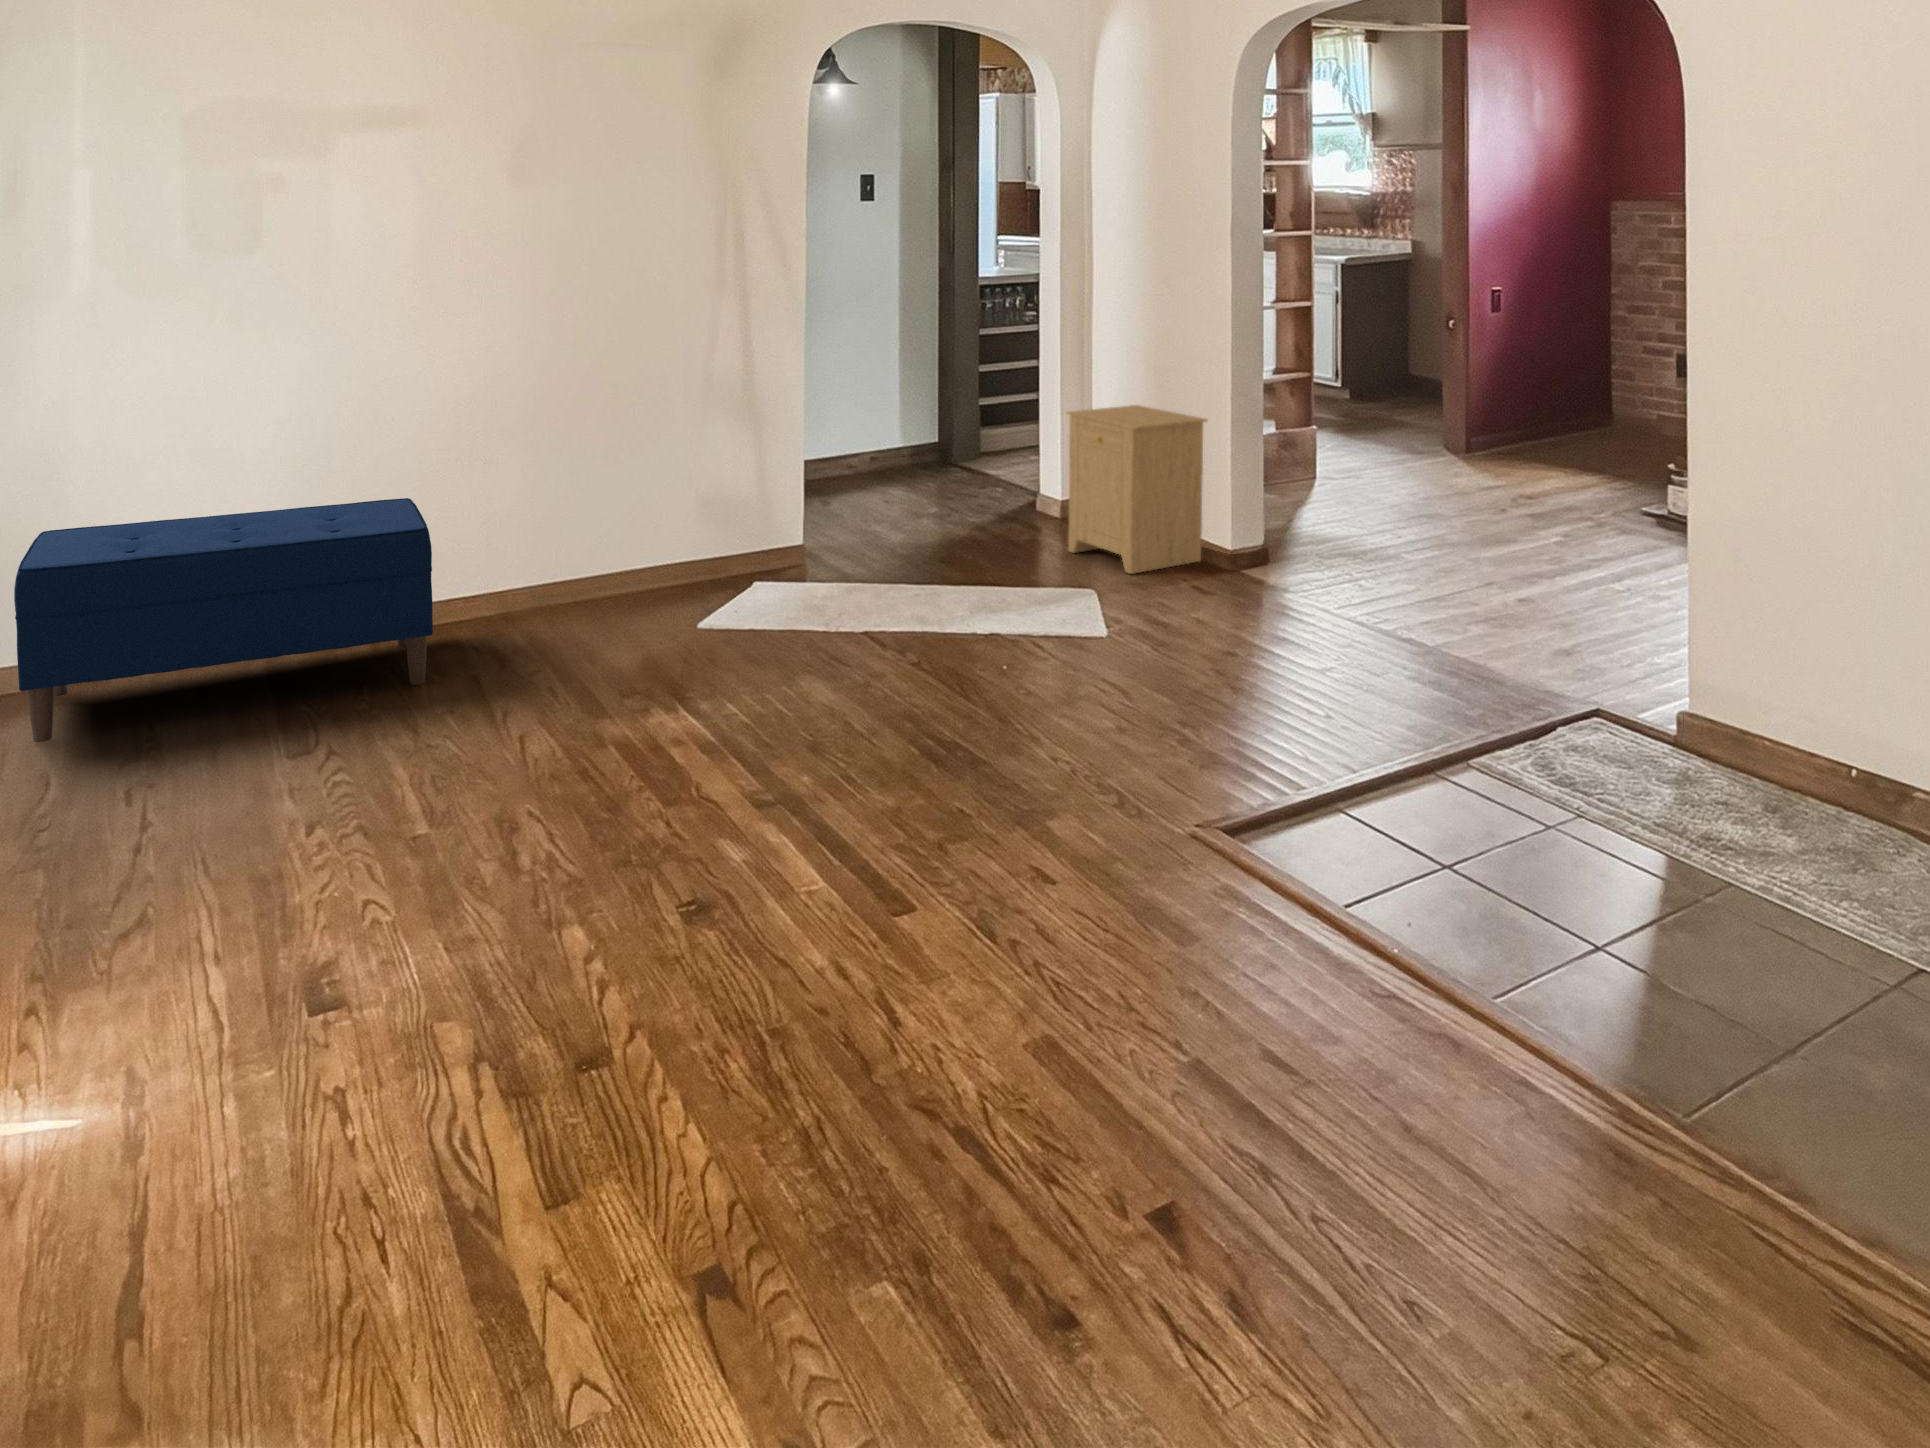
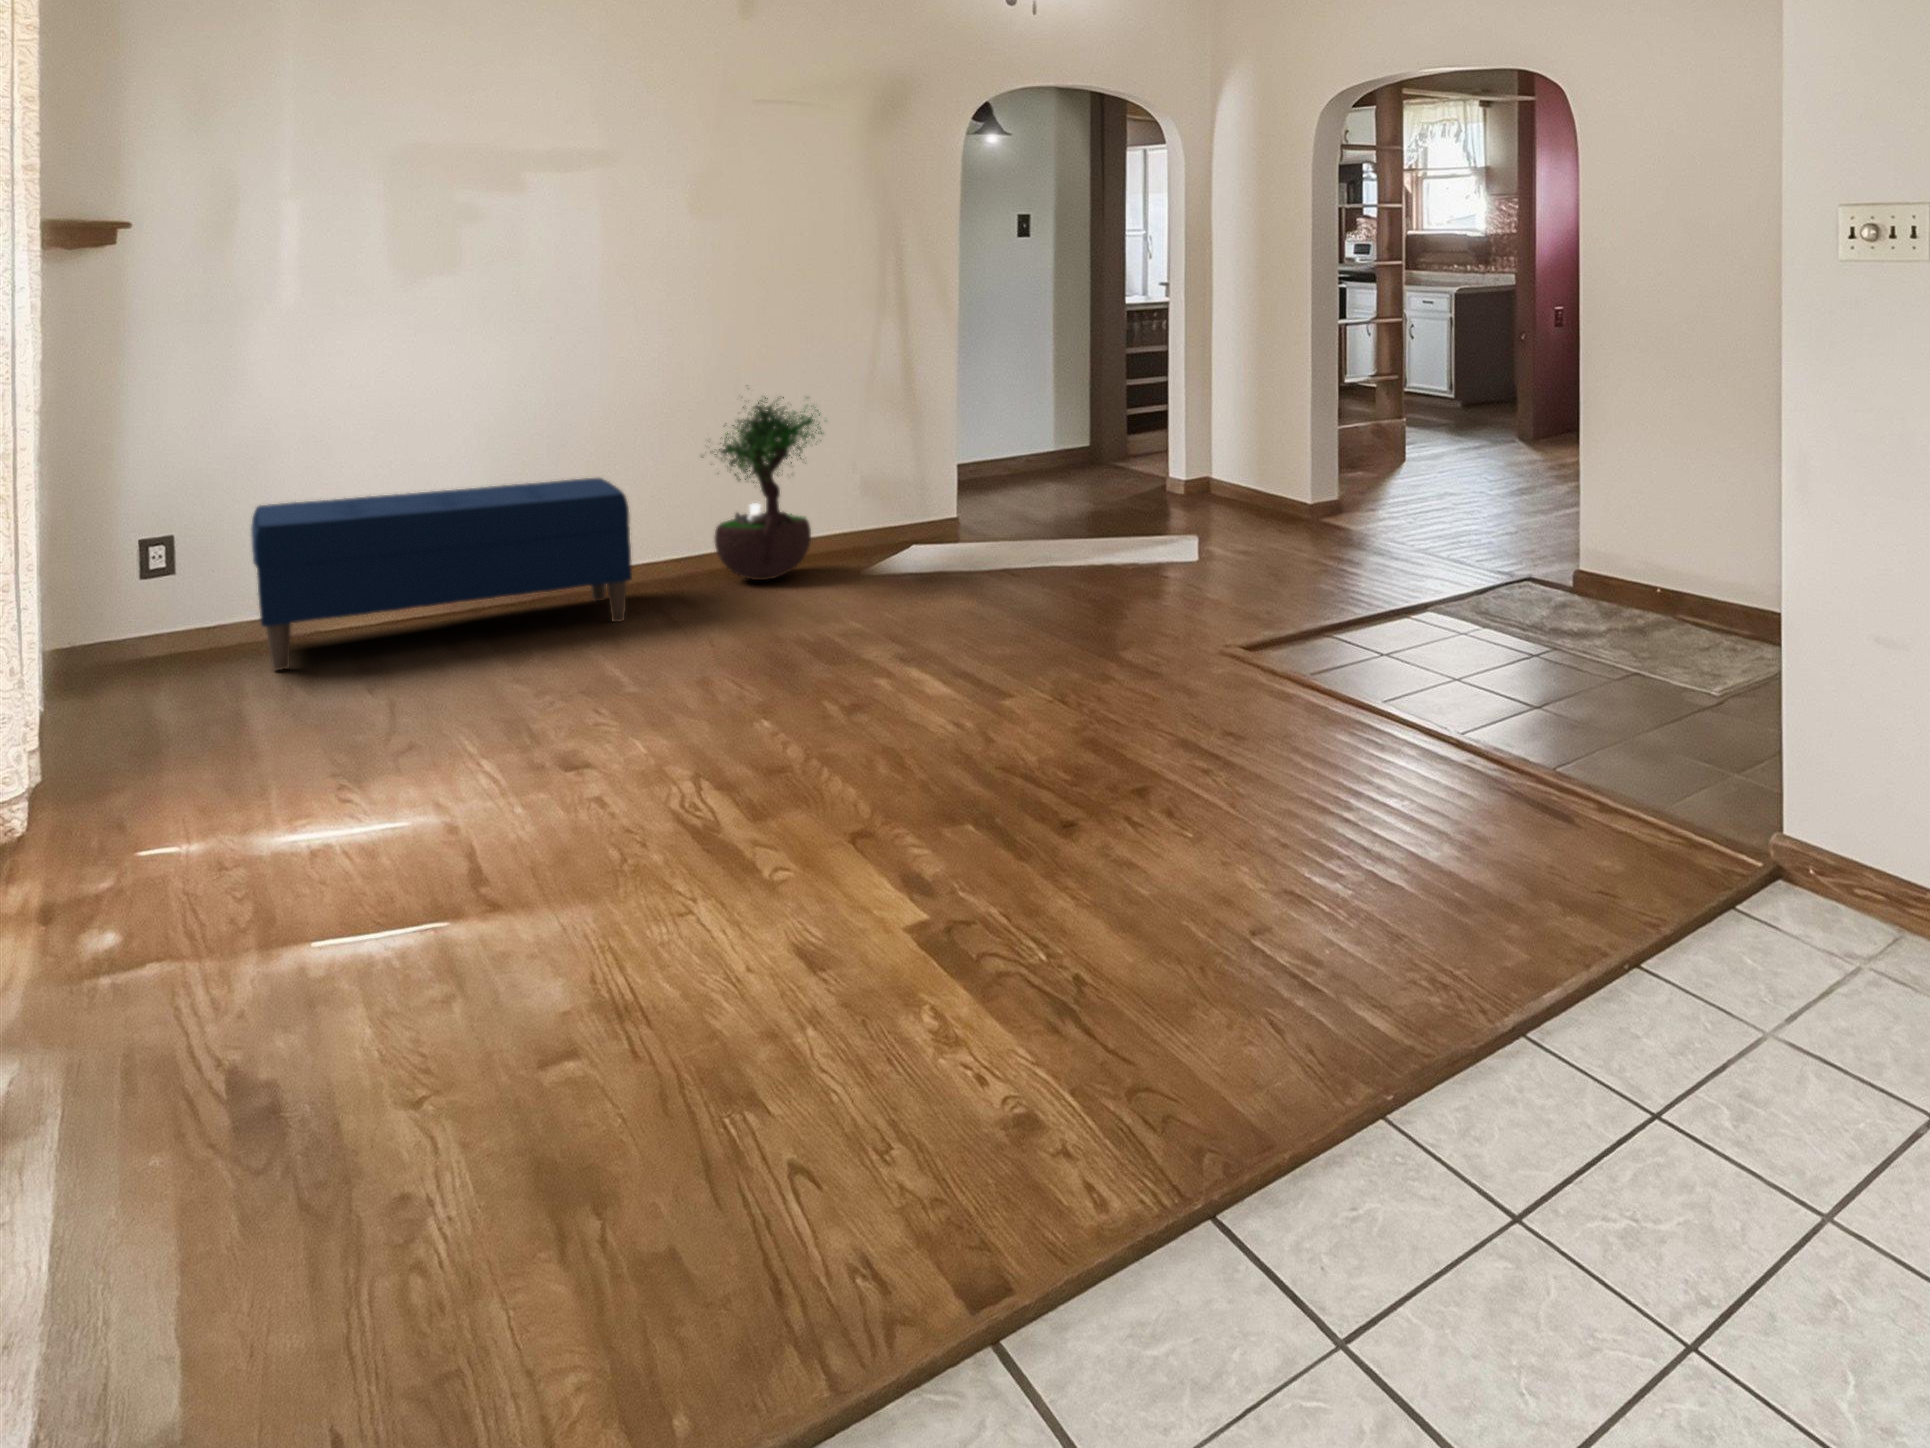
potted tree: none [516,390,660,625] -> present [701,385,824,580]
side table: present [1067,405,1207,574] -> none [1184,402,1297,532]

